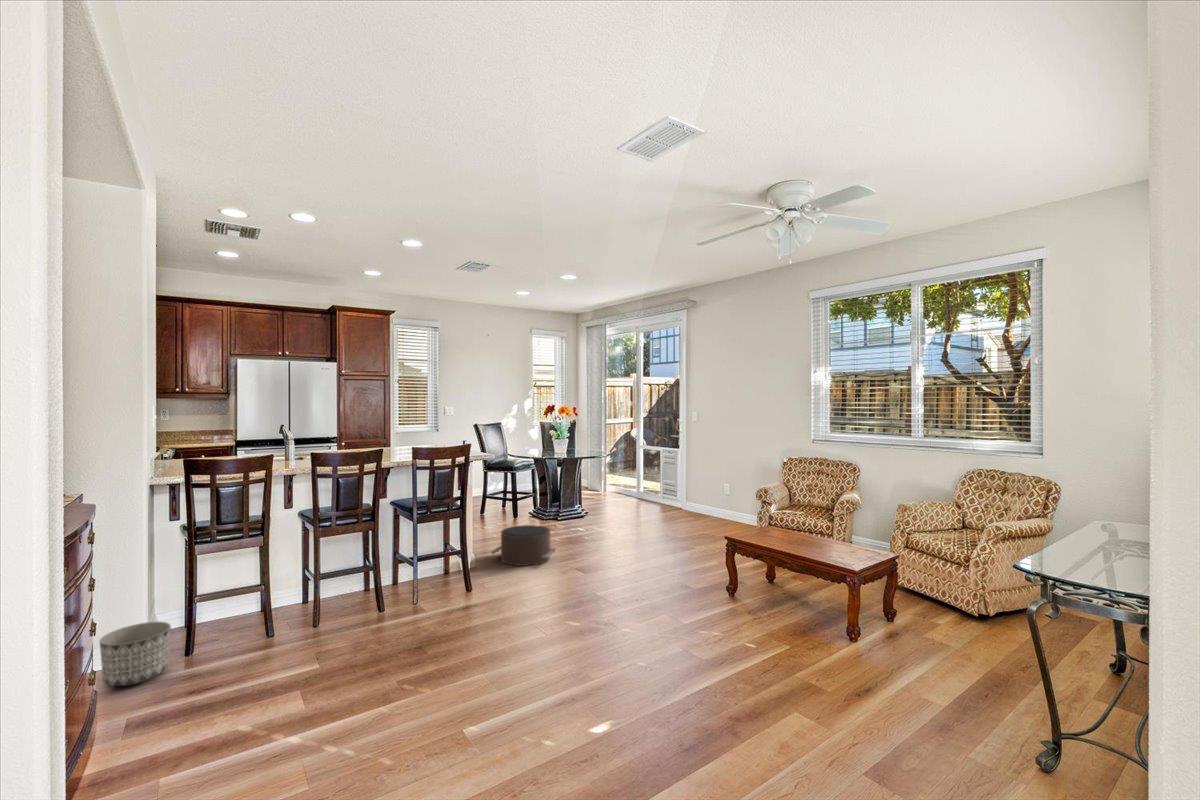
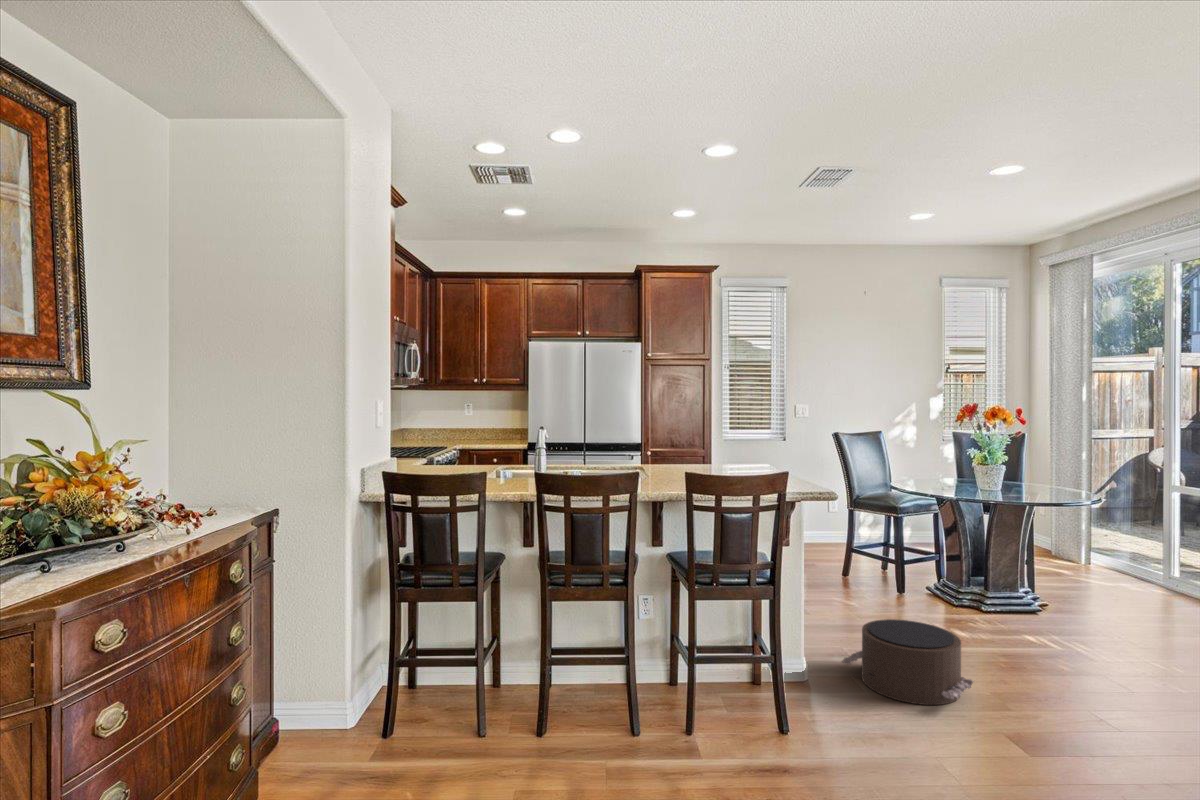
planter: present [100,622,171,686] -> none [276,686,355,774]

